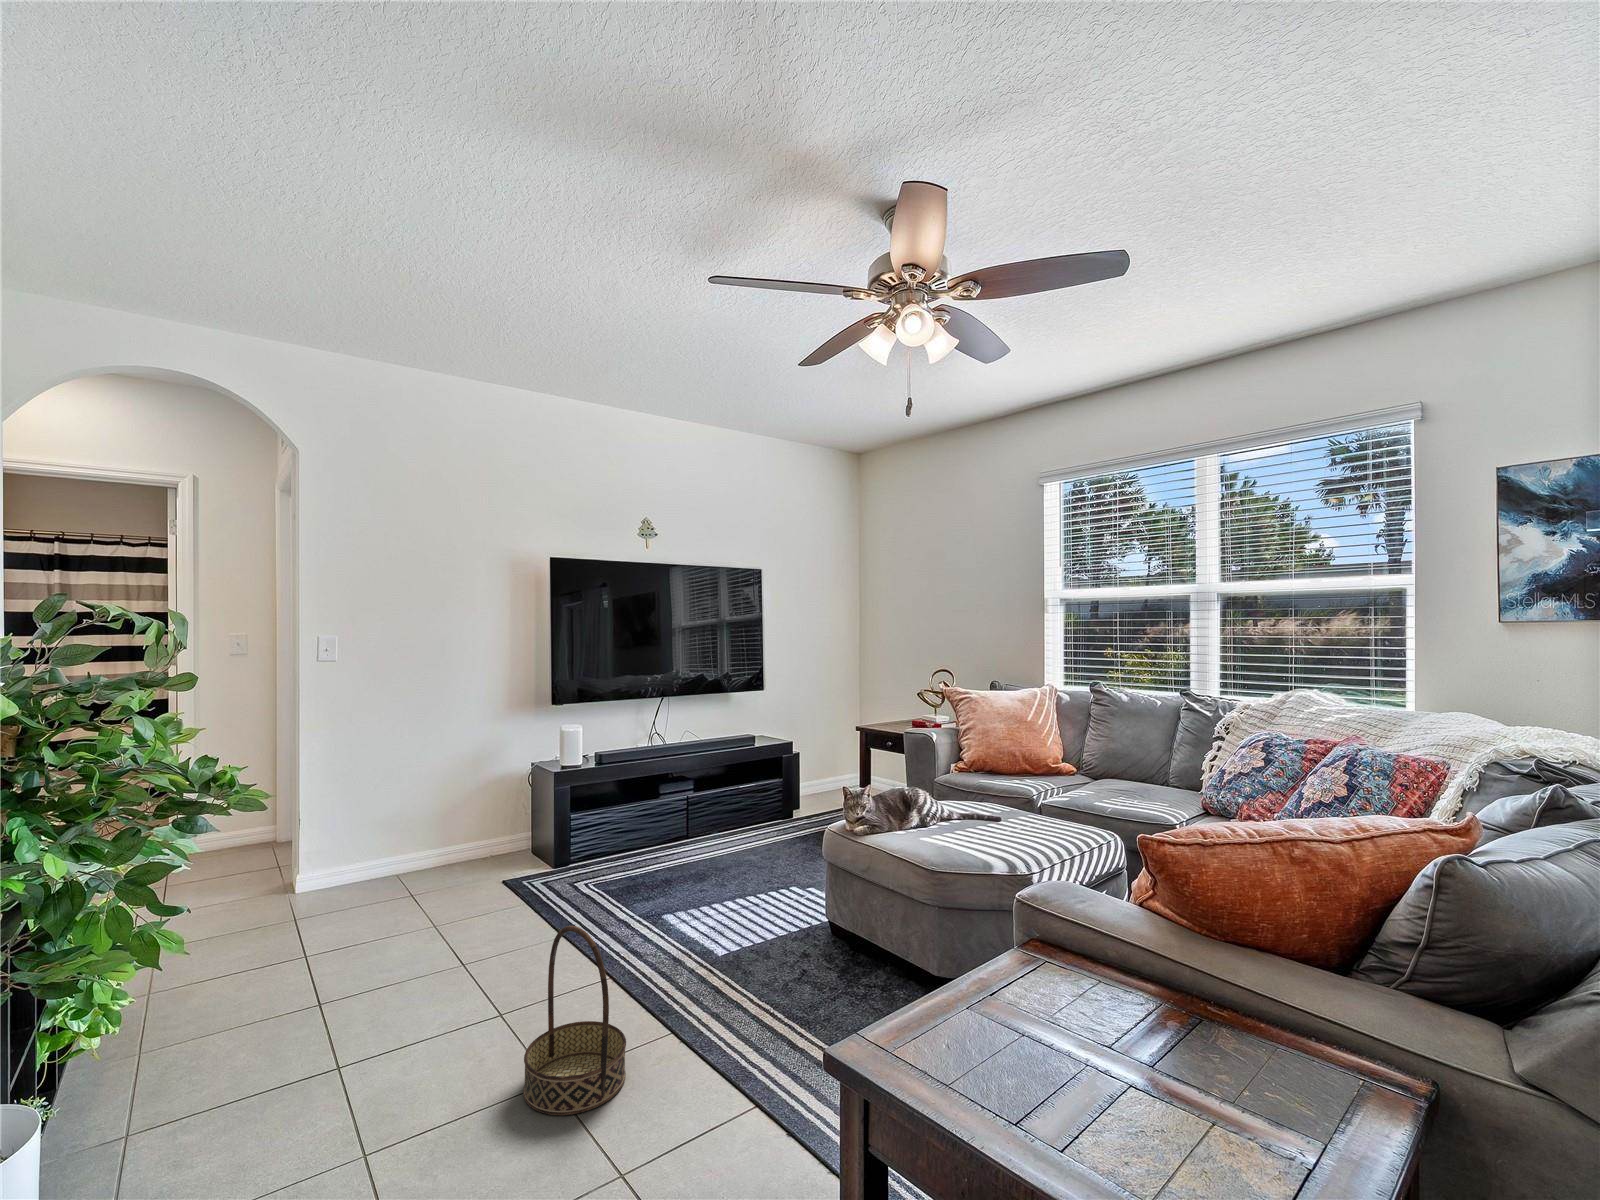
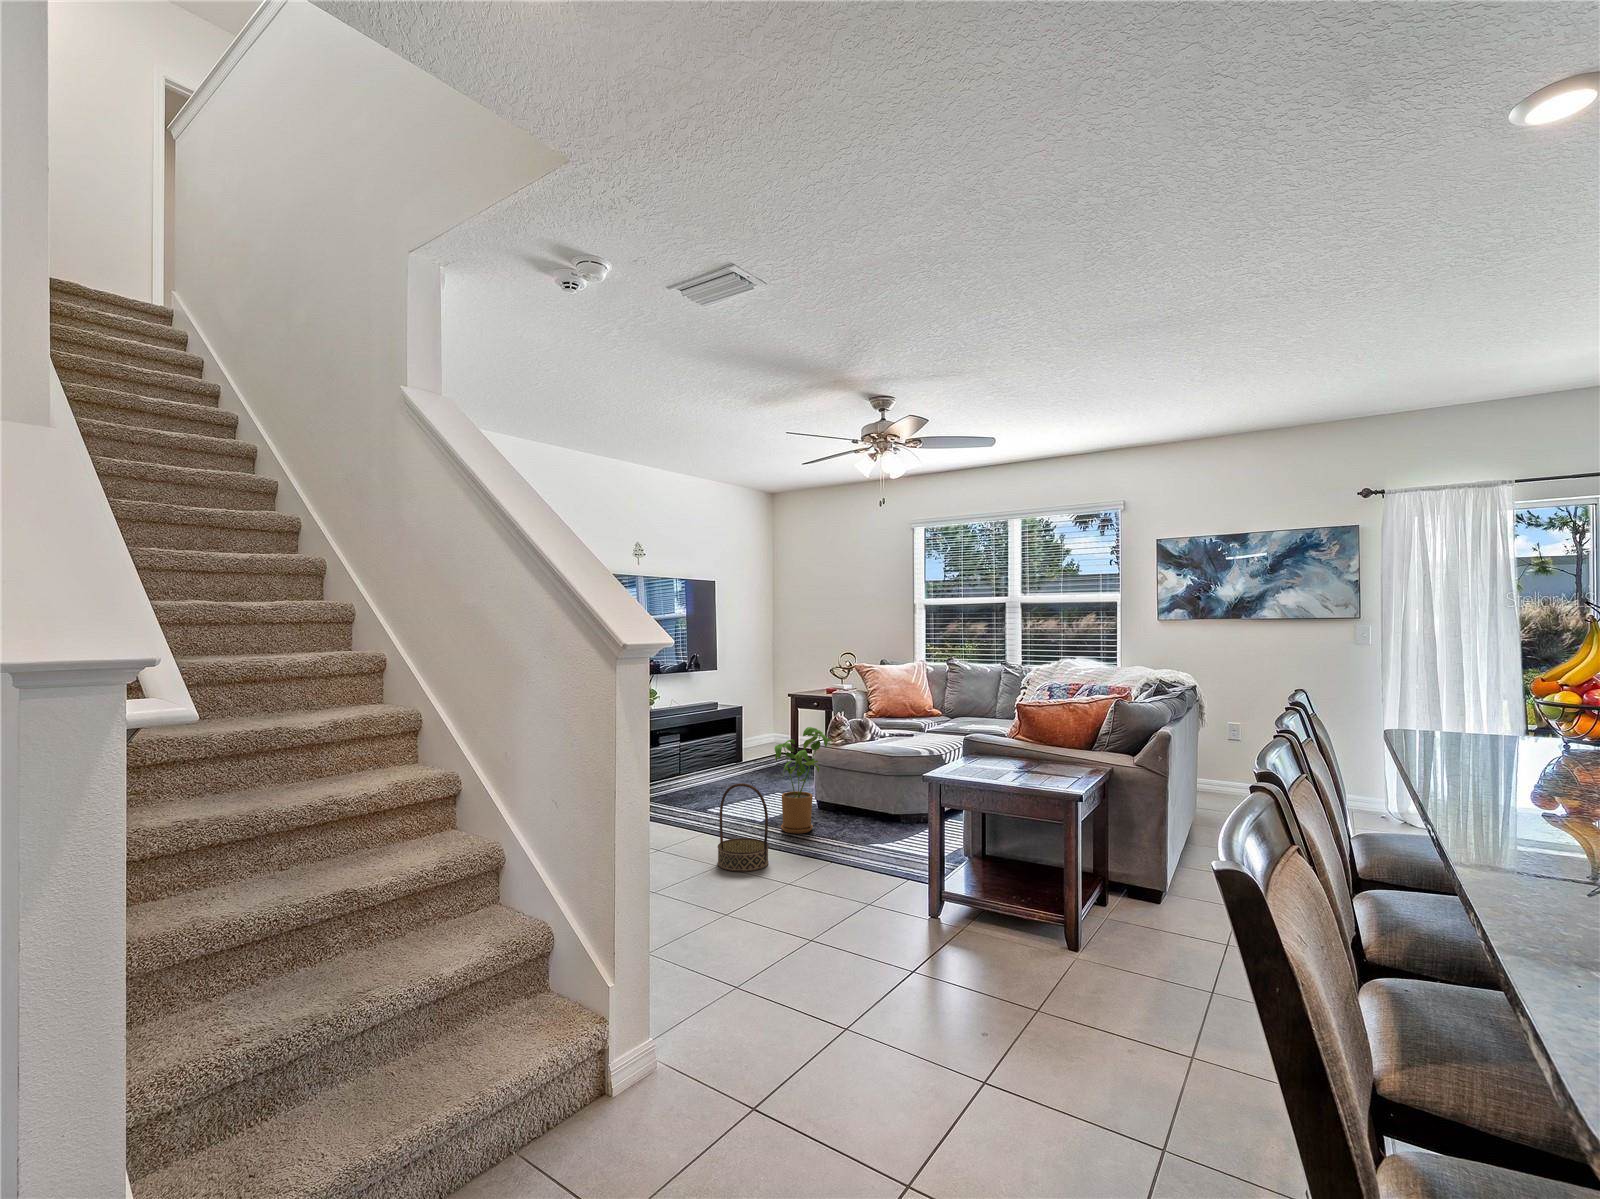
house plant: none [718,806,821,998] -> present [774,727,832,834]

